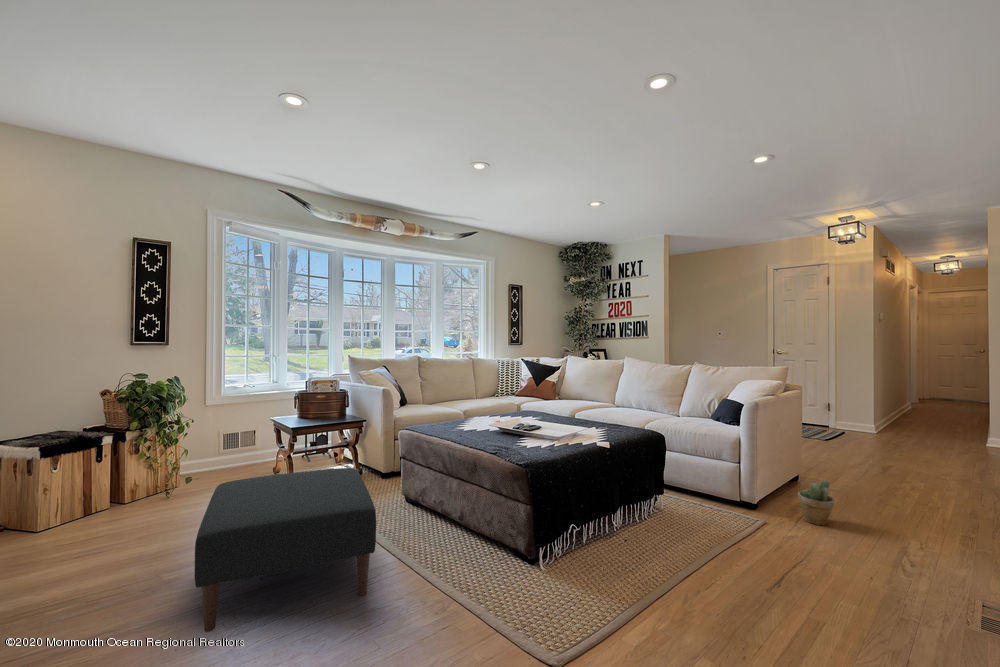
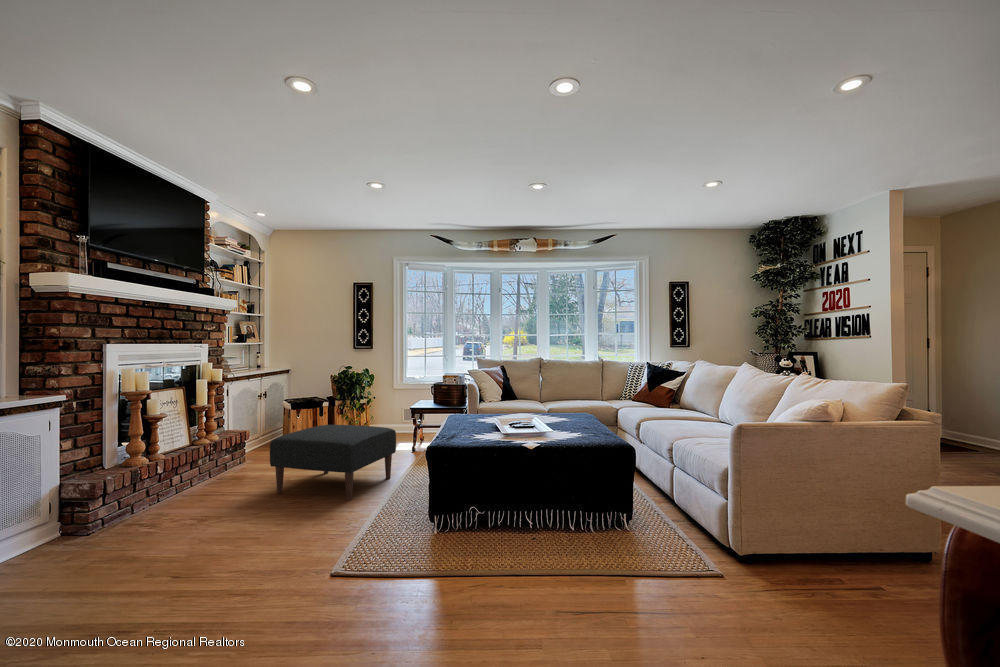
potted plant: present [798,480,834,525] -> none [805,523,856,586]

